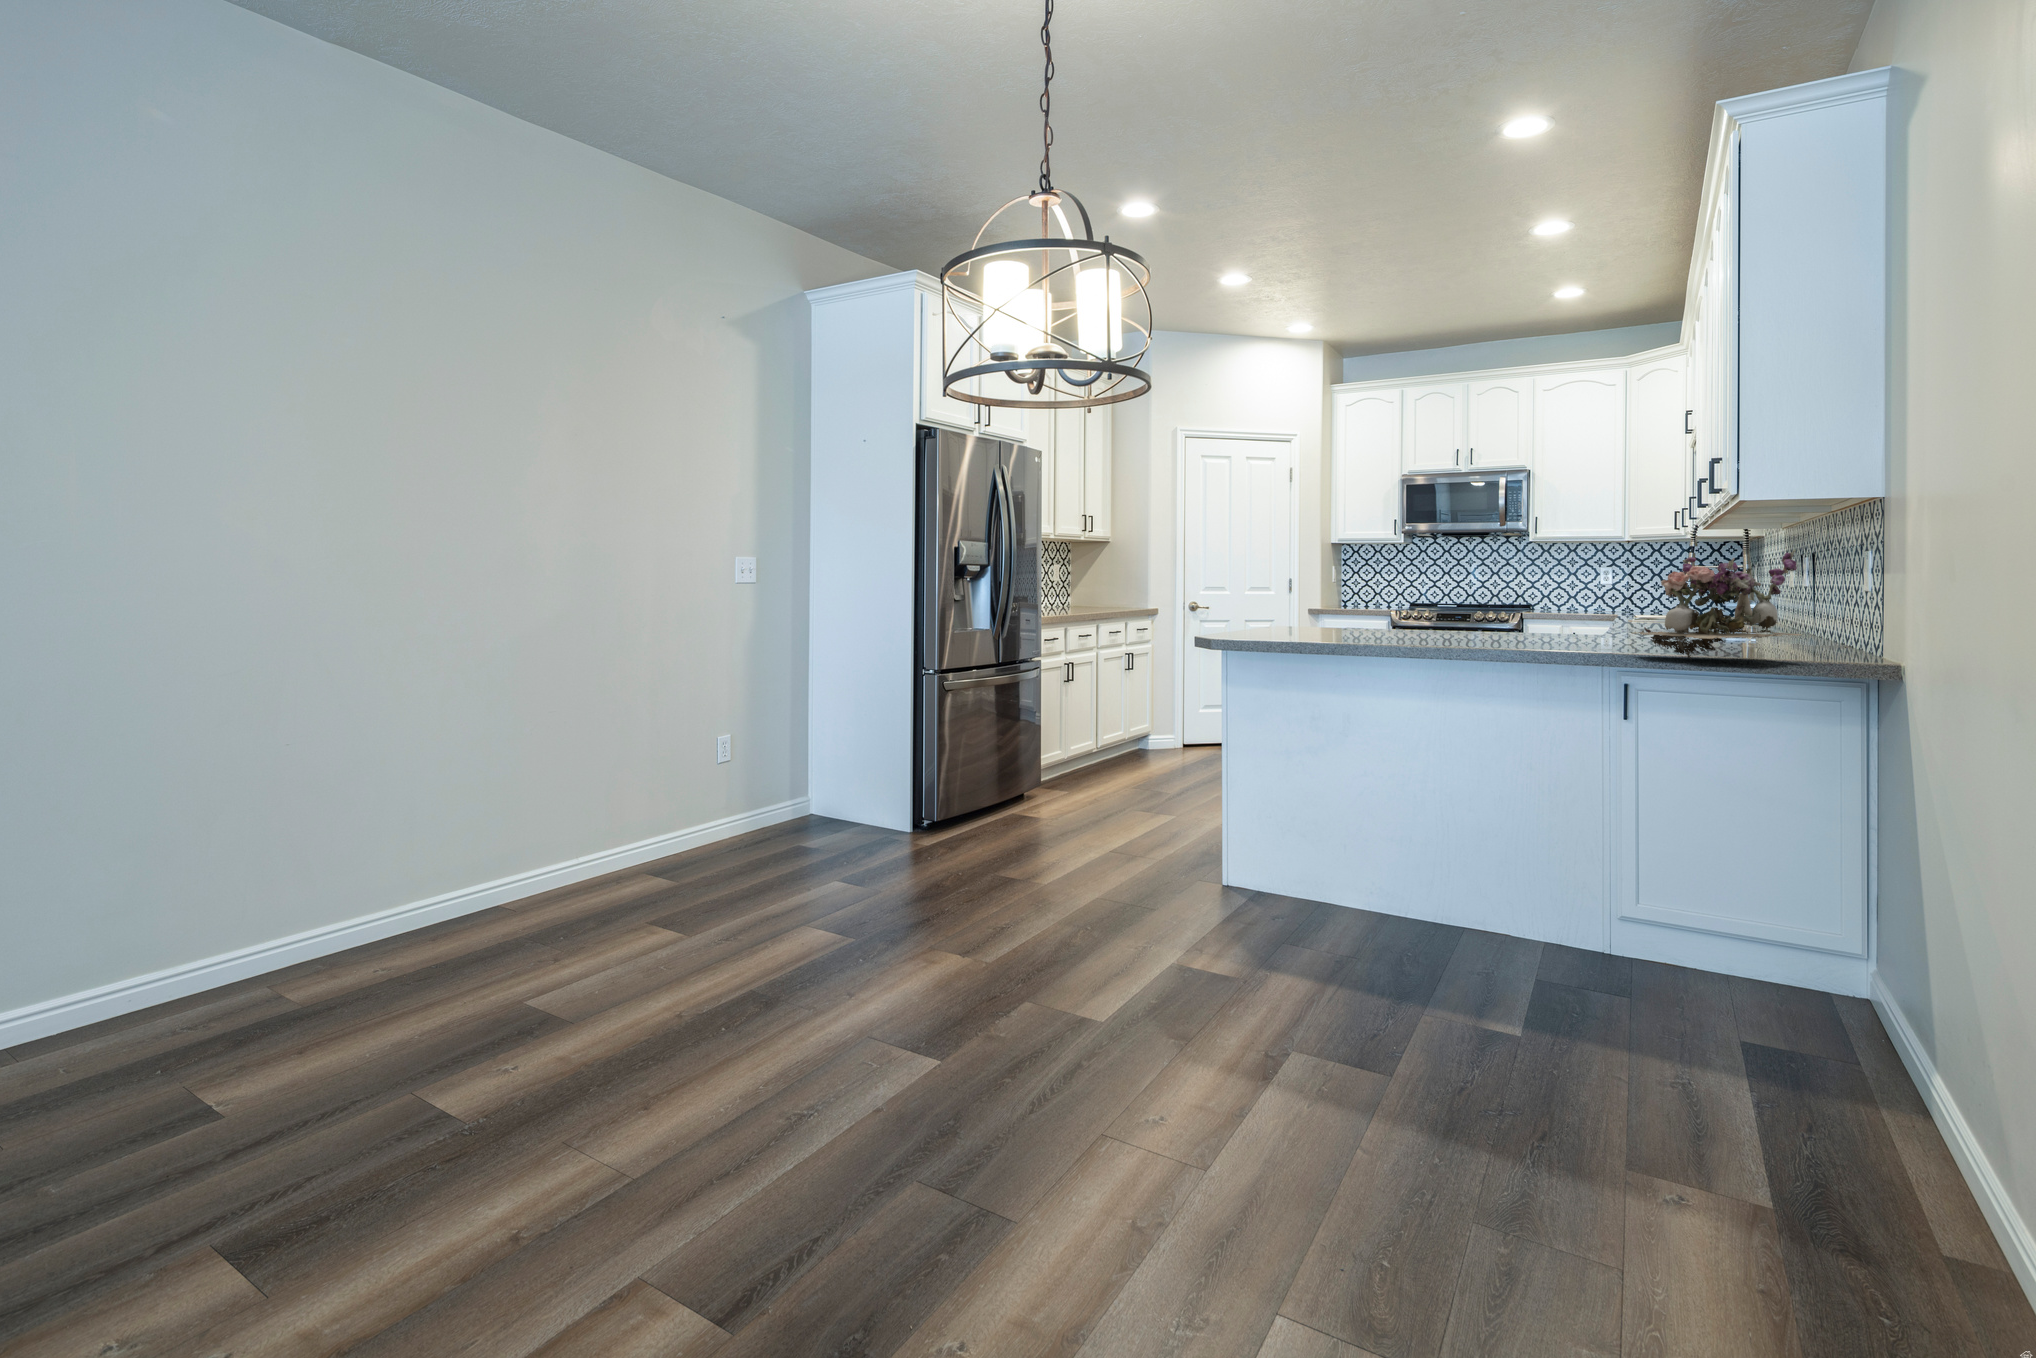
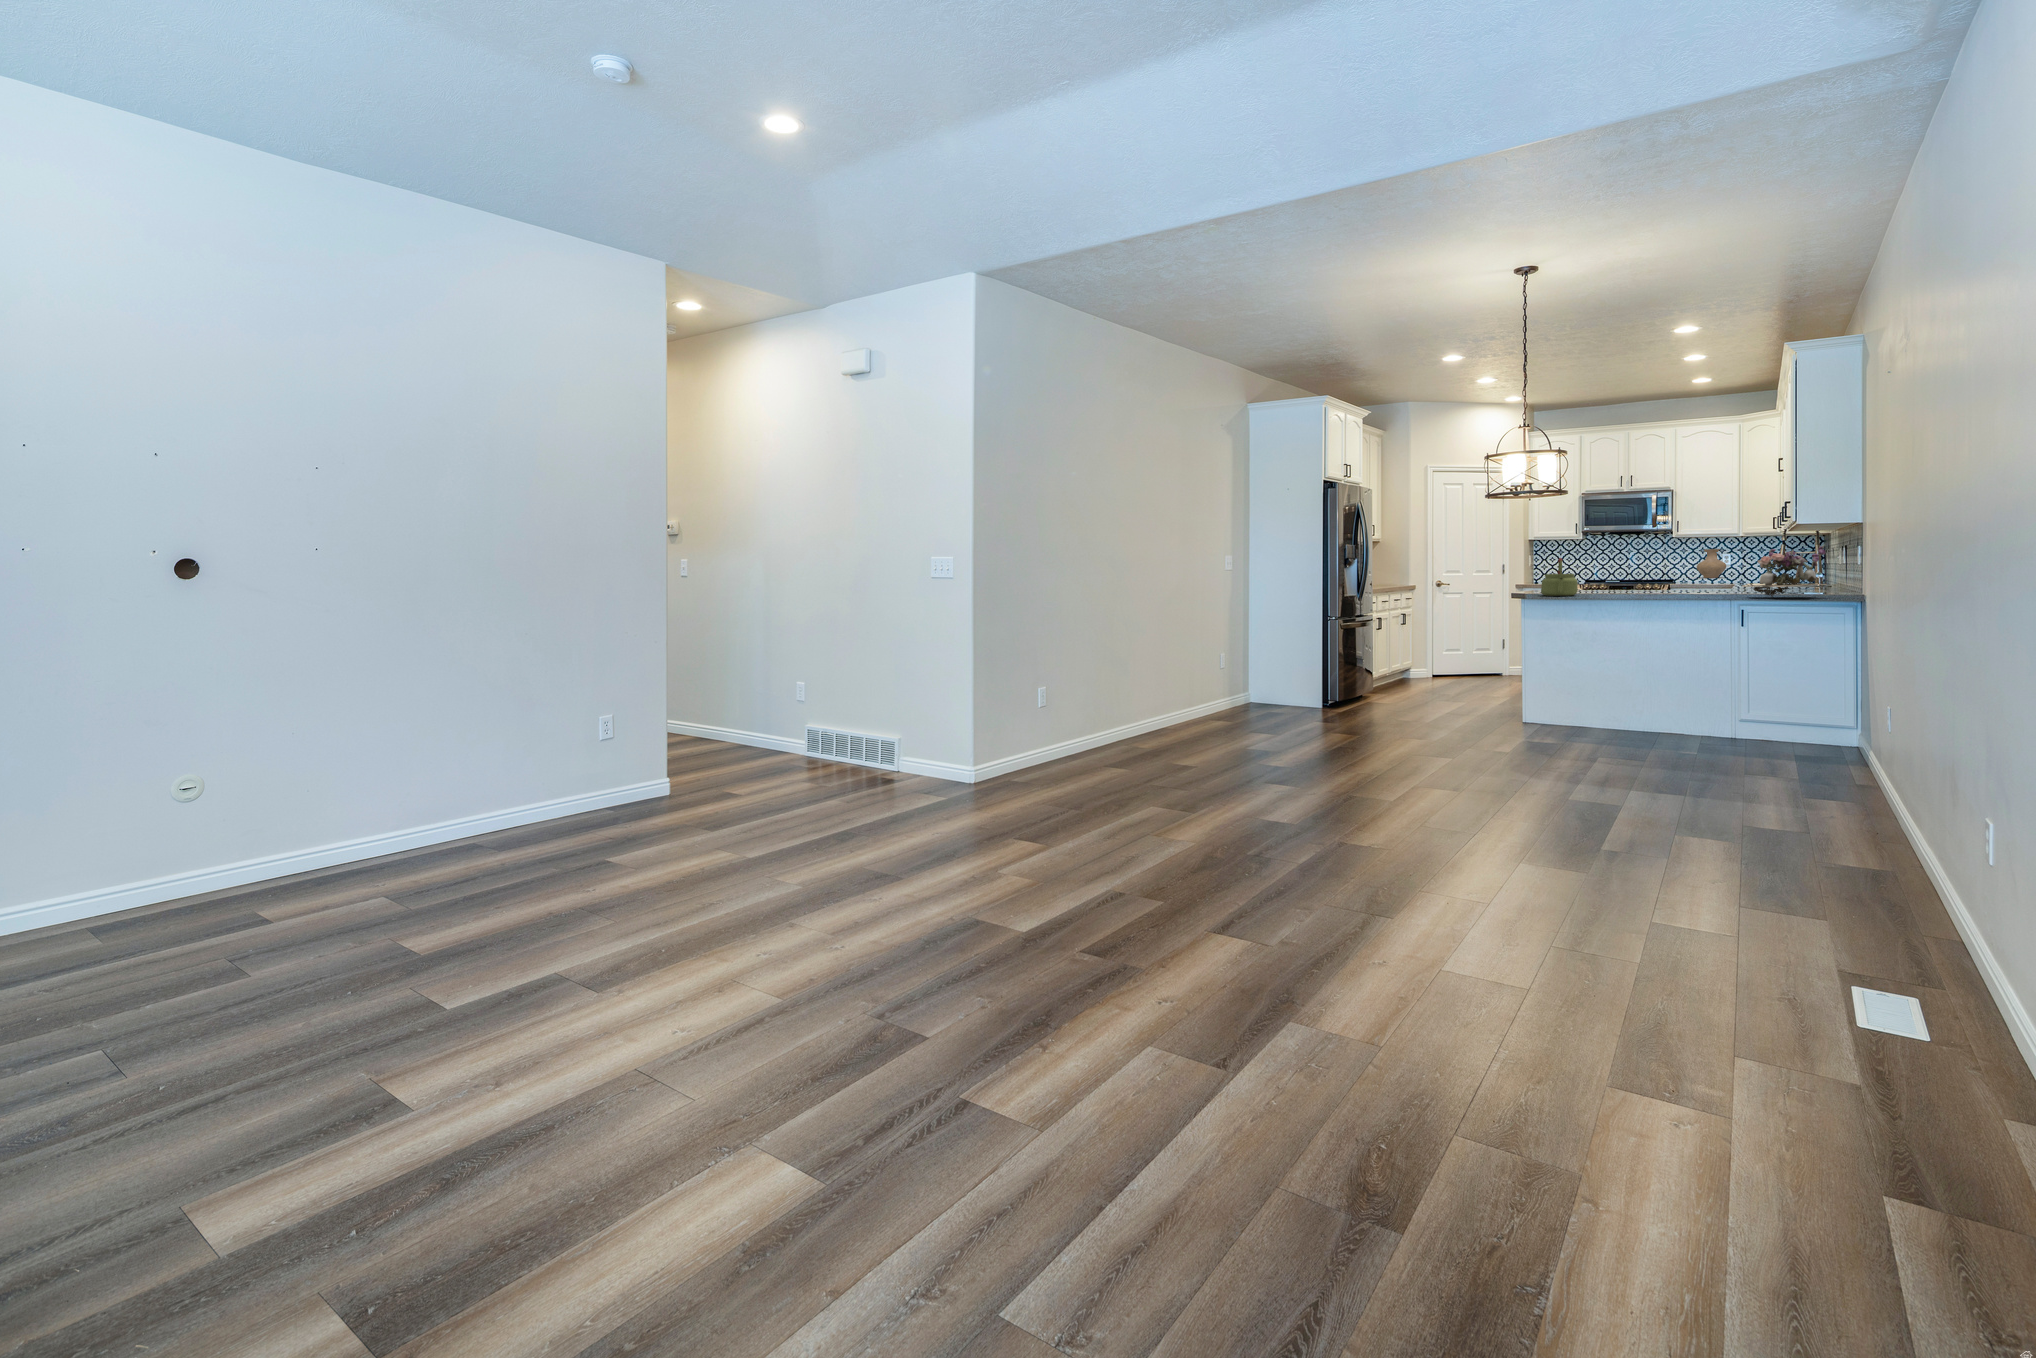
vase: none [1564,561,1607,605] -> present [1697,549,1726,578]
kettle: none [1266,569,1330,642] -> present [1541,558,1578,596]

